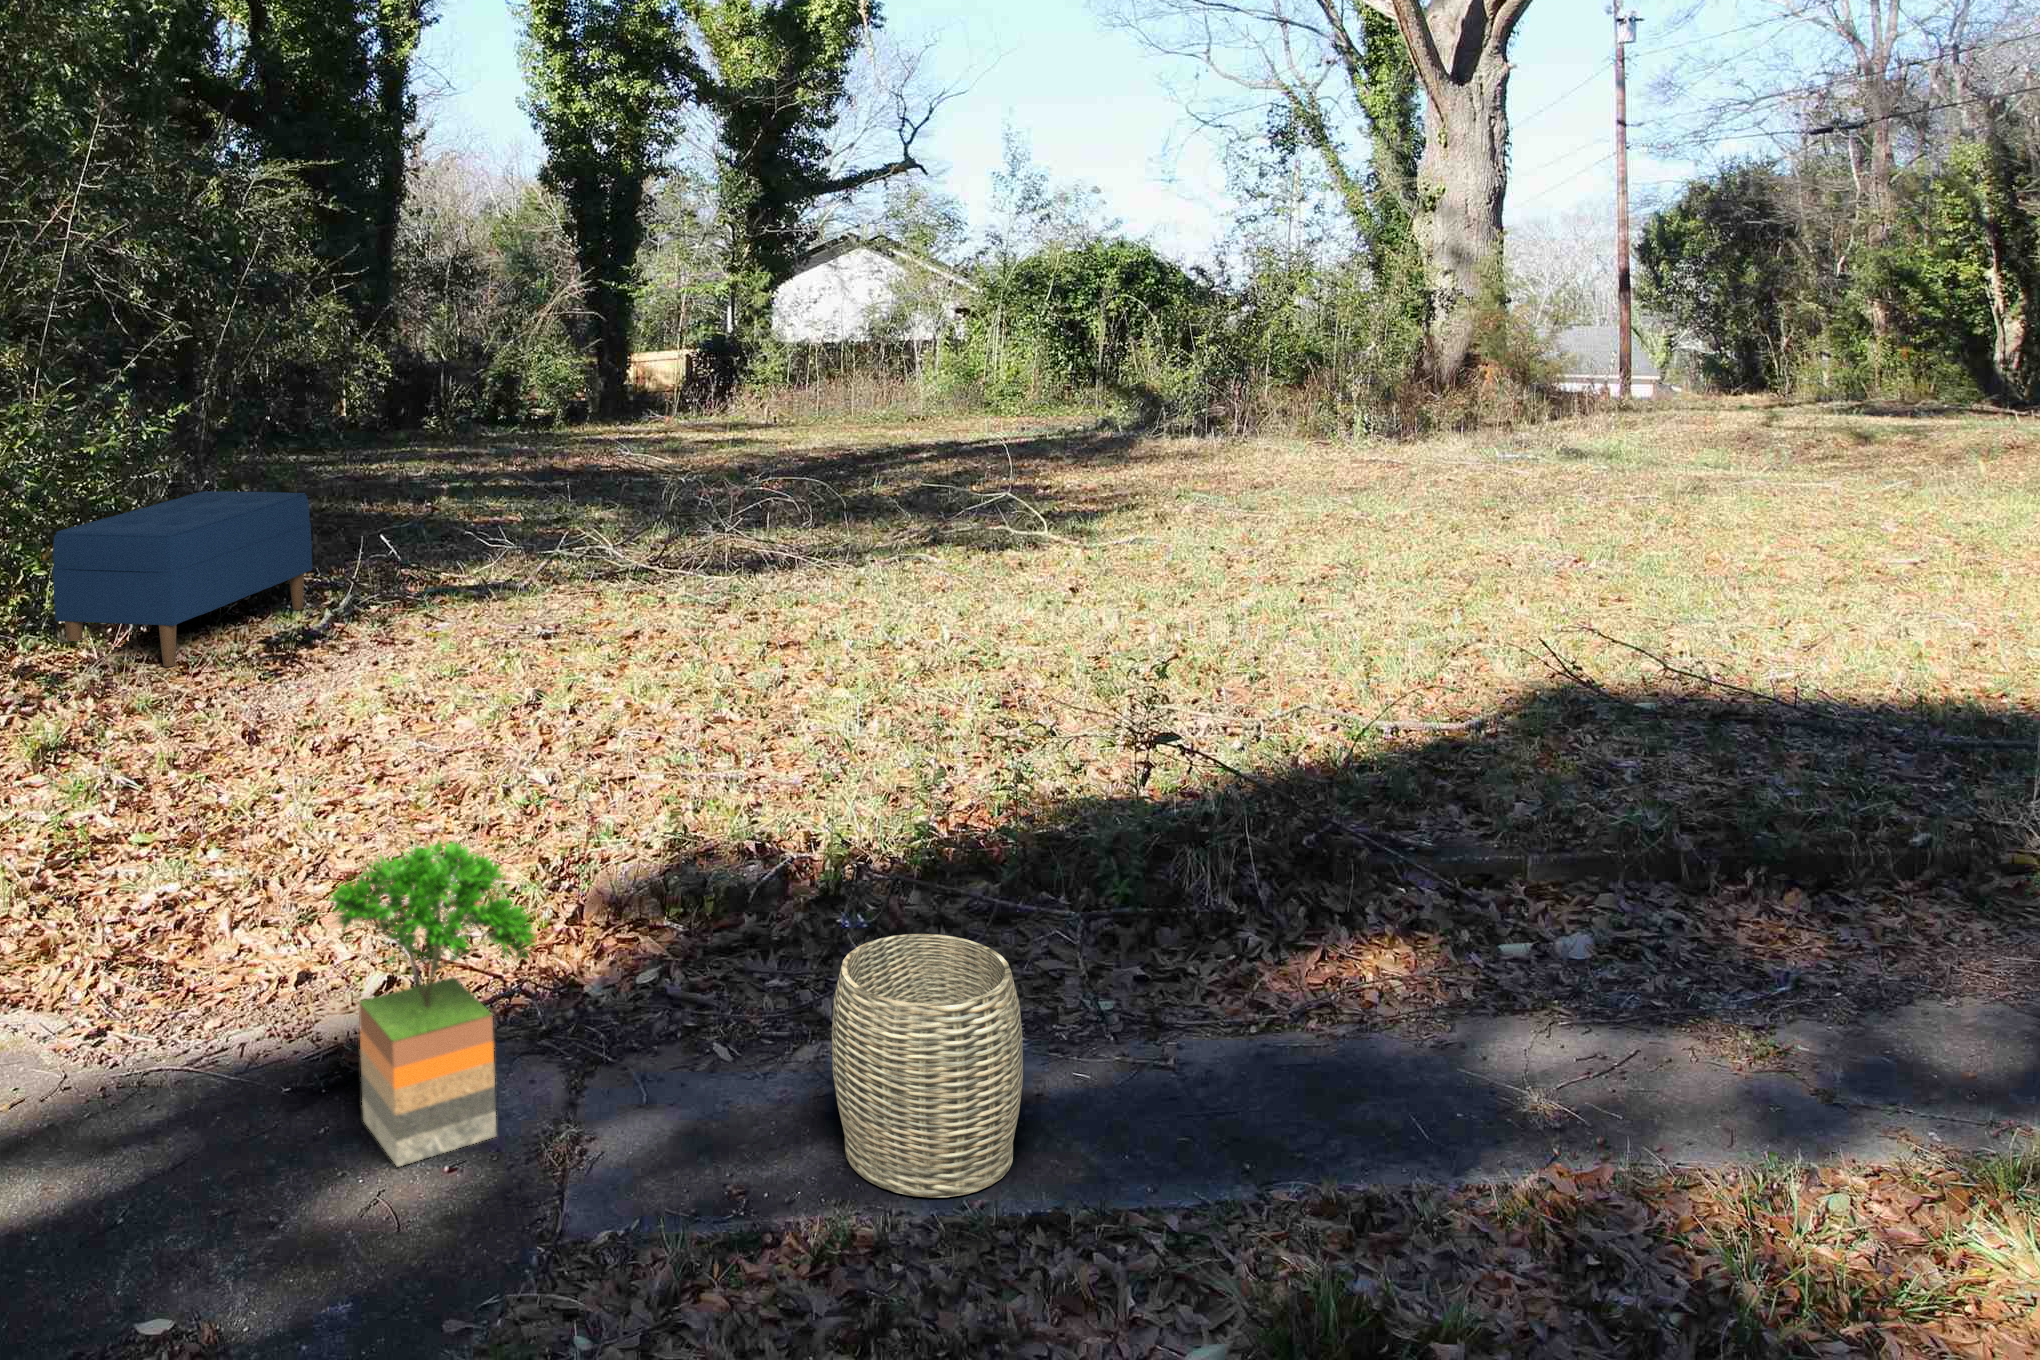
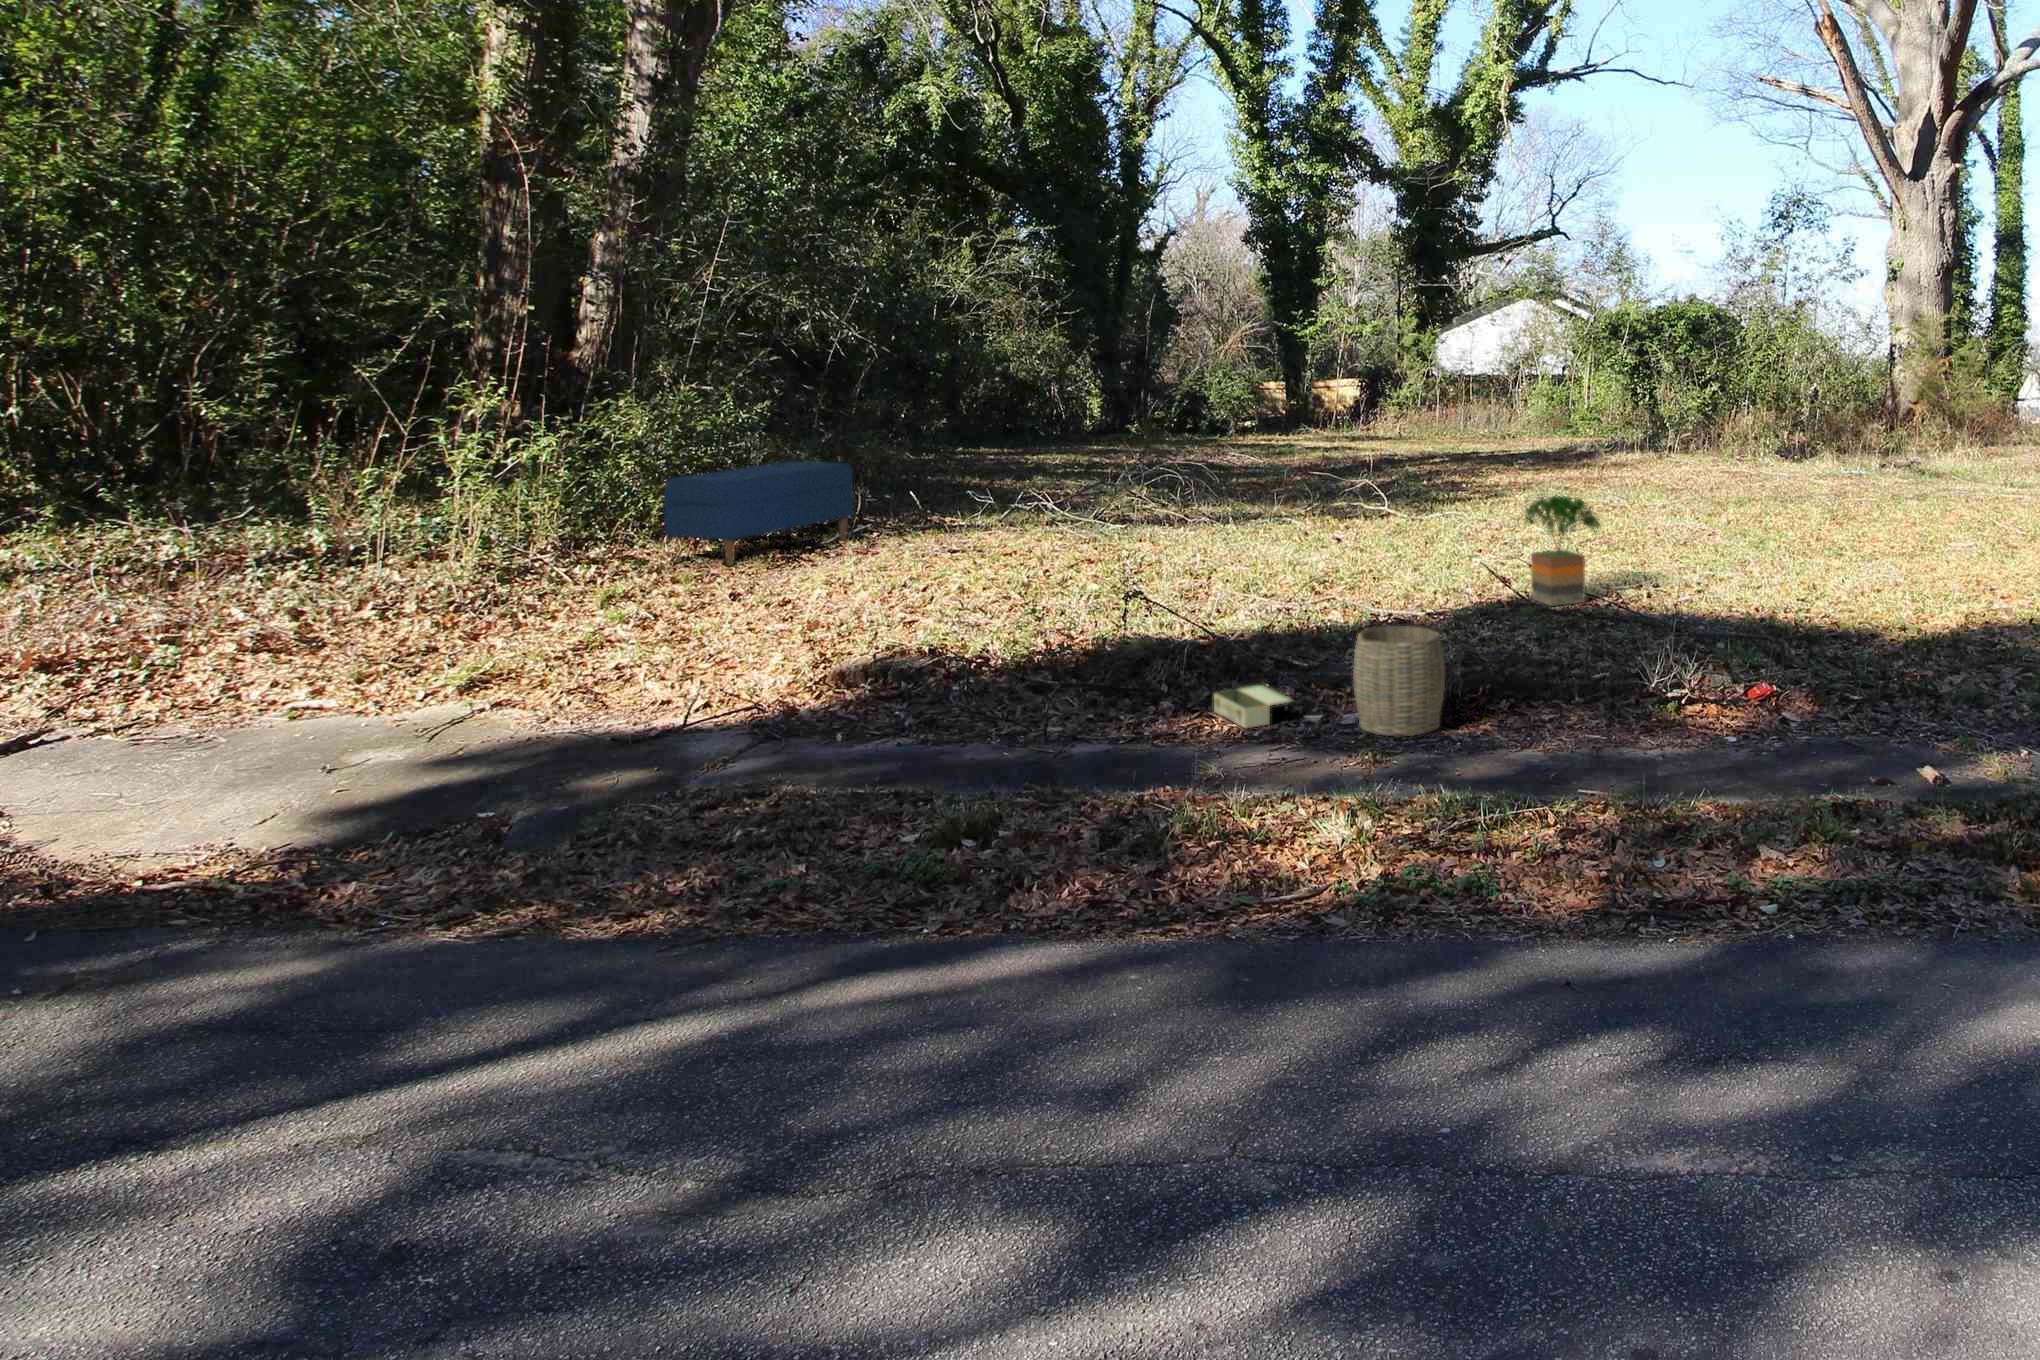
potted tree: present [330,841,537,1166] -> present [1524,495,1601,606]
toolbox: none [1351,910,1522,1012] -> present [1214,685,1292,728]
woven basket: present [832,934,1023,1198] -> present [1353,626,1445,736]

